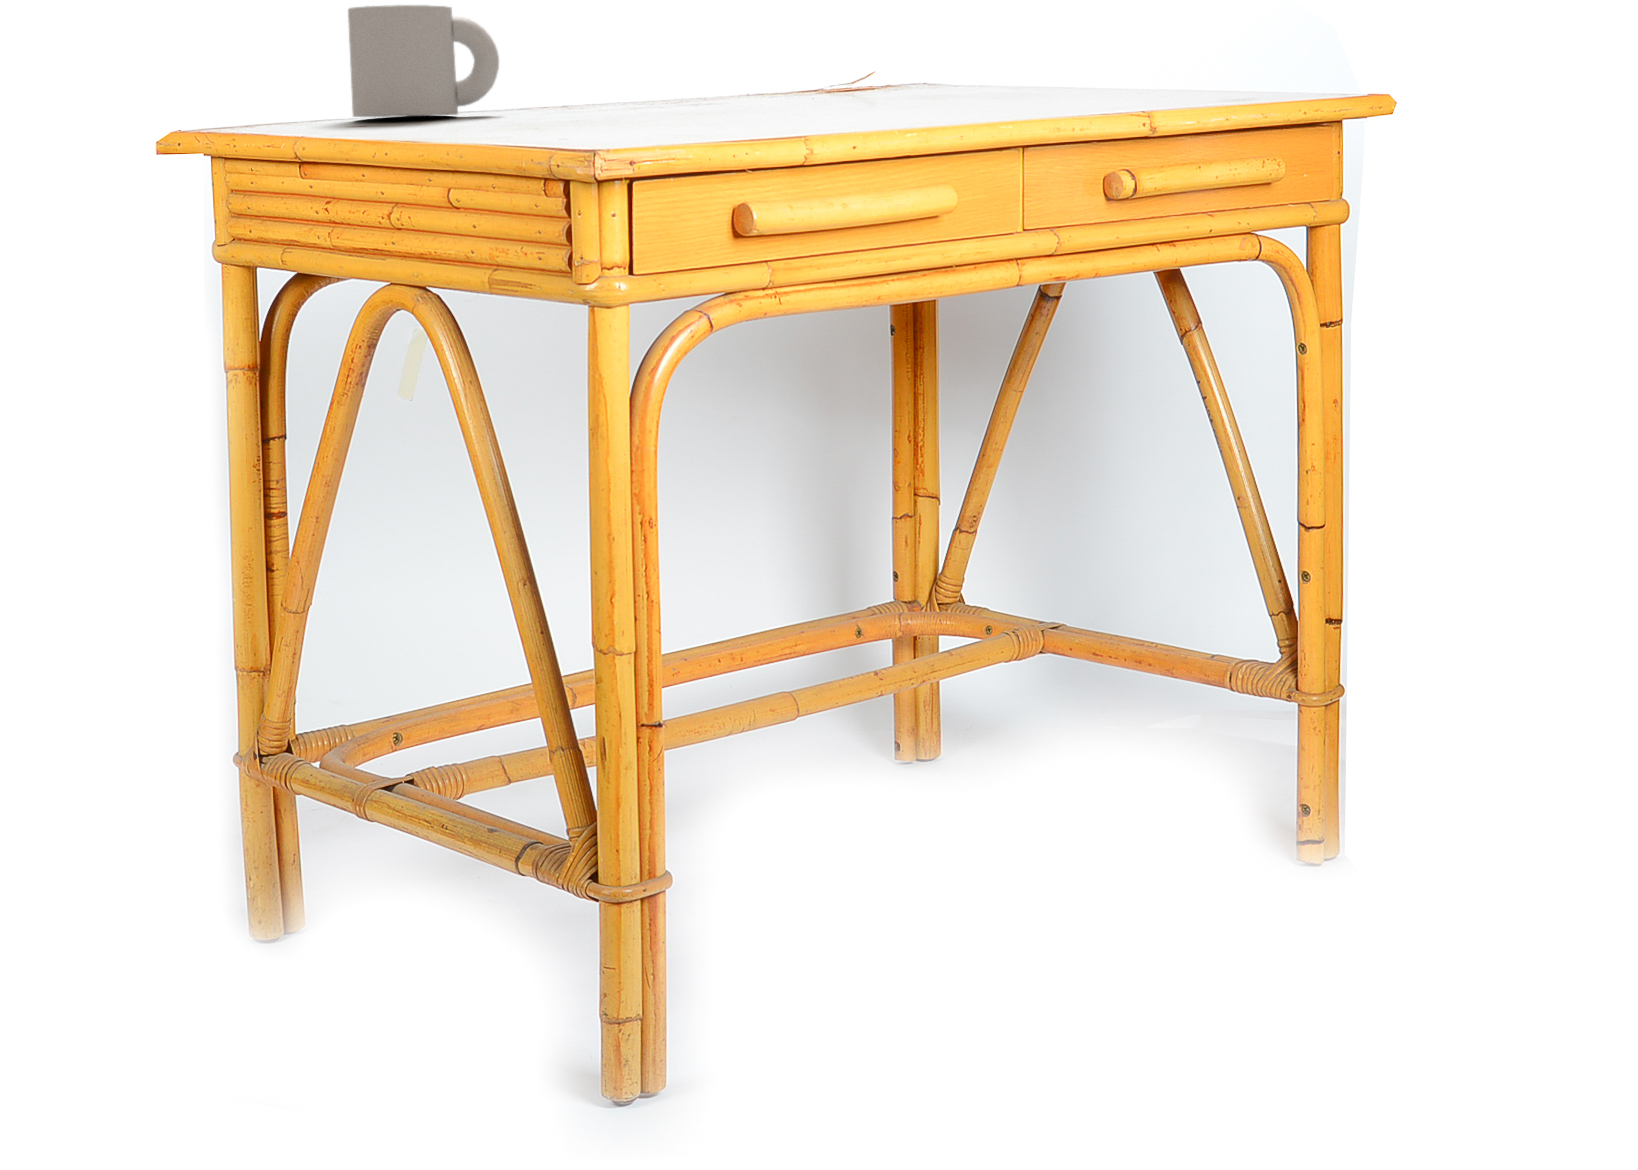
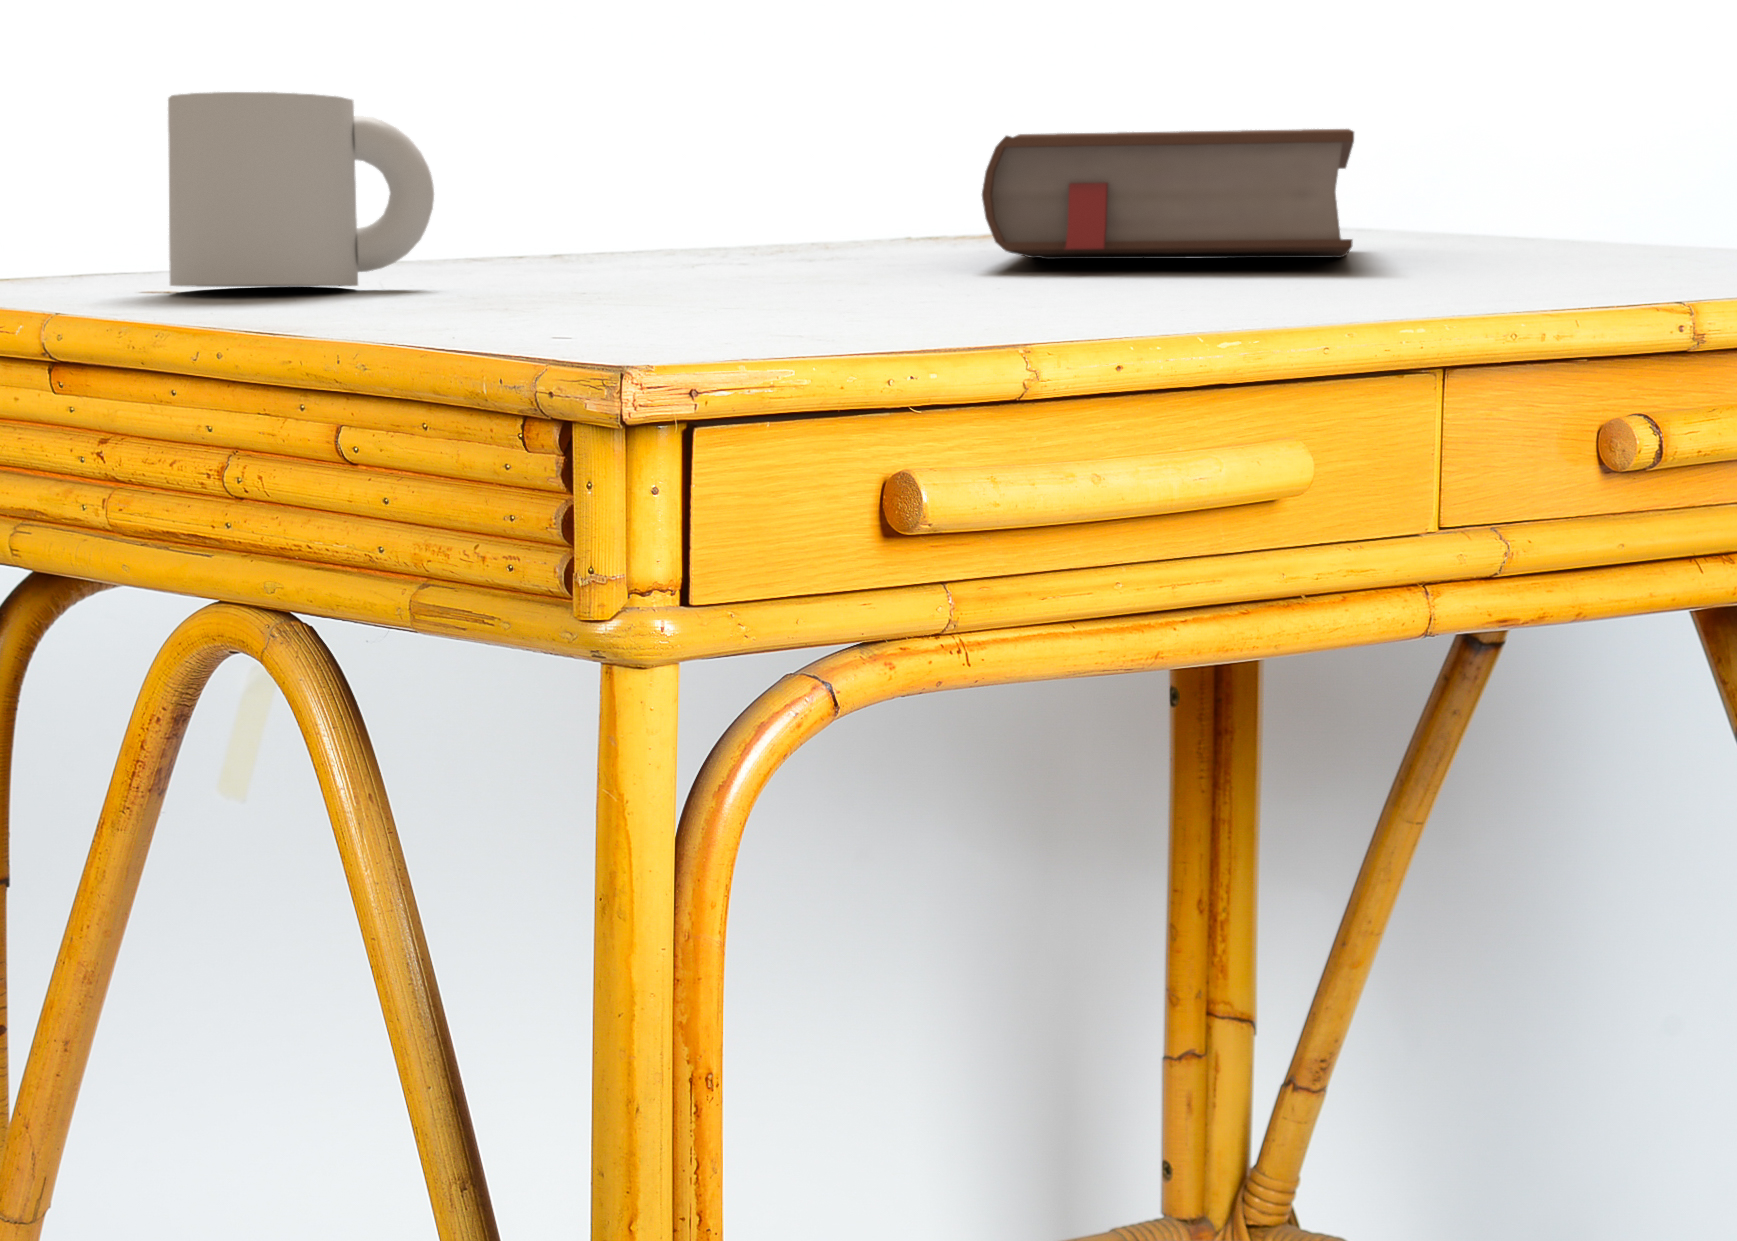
book: none [817,9,1050,92] -> present [982,129,1354,259]

